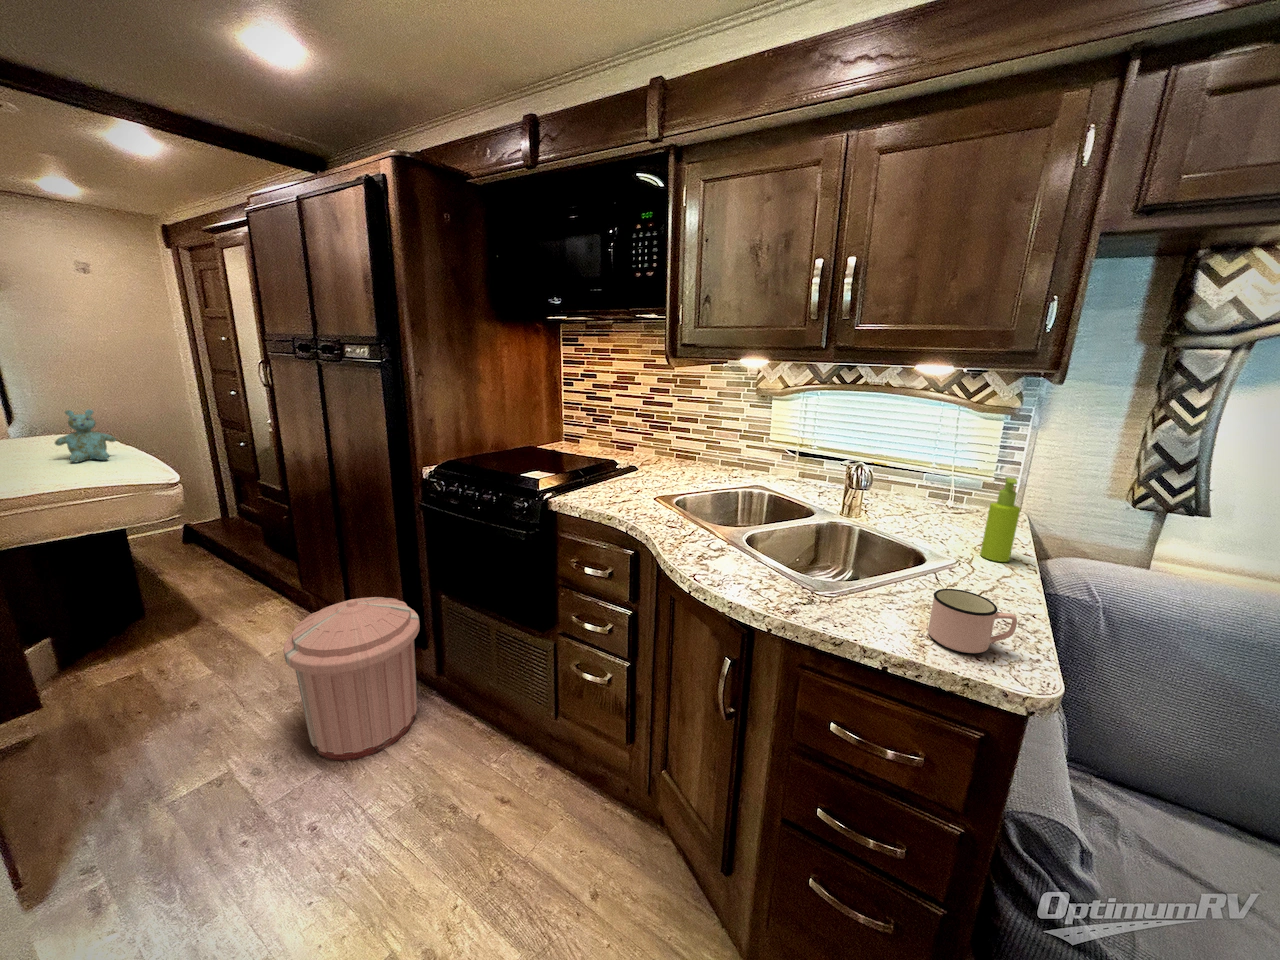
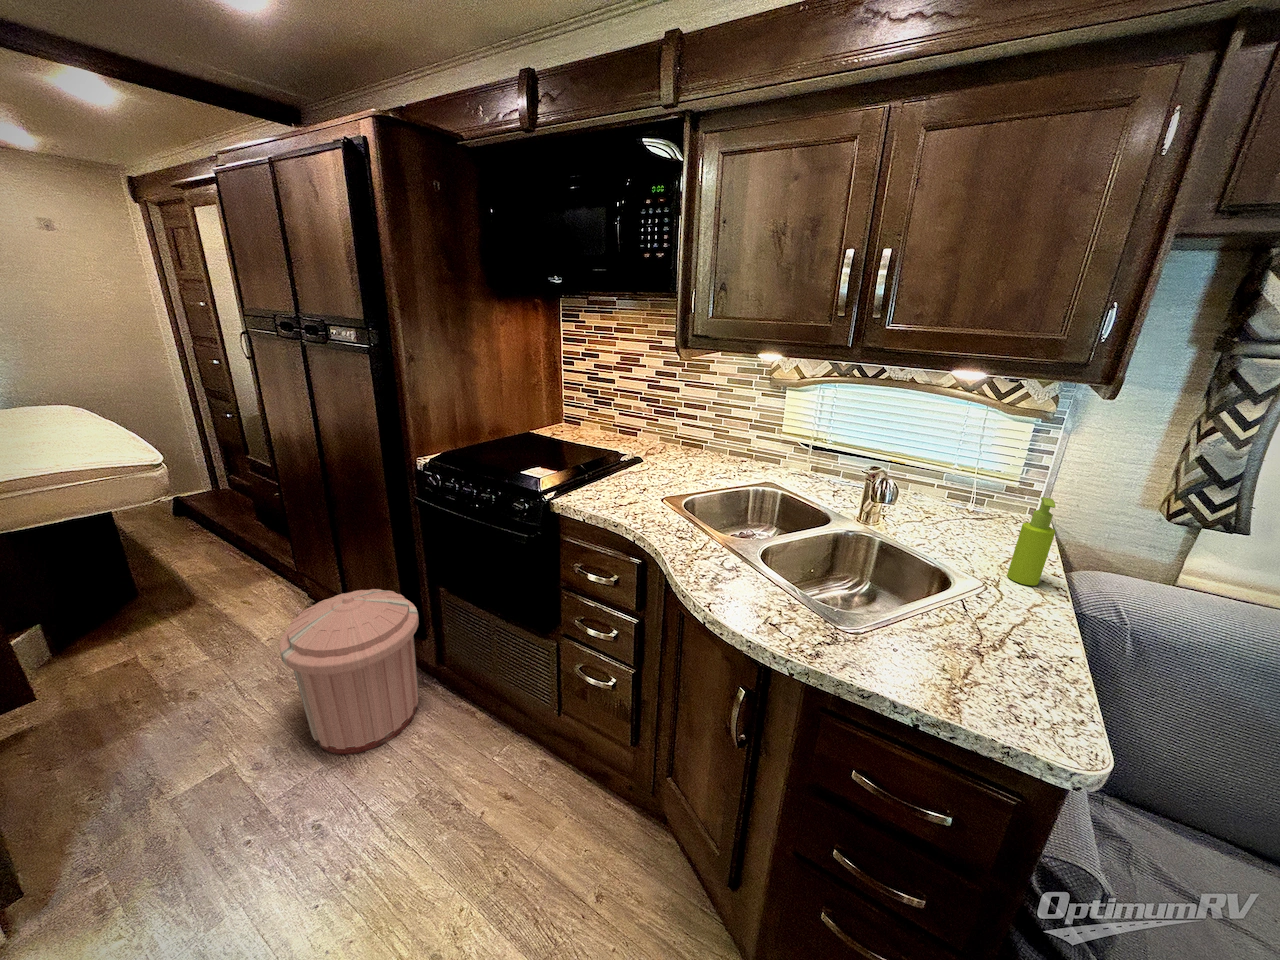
stuffed bear: present [55,409,116,462] -> none [26,387,92,444]
mug: present [928,589,1017,653] -> none [961,636,1061,711]

